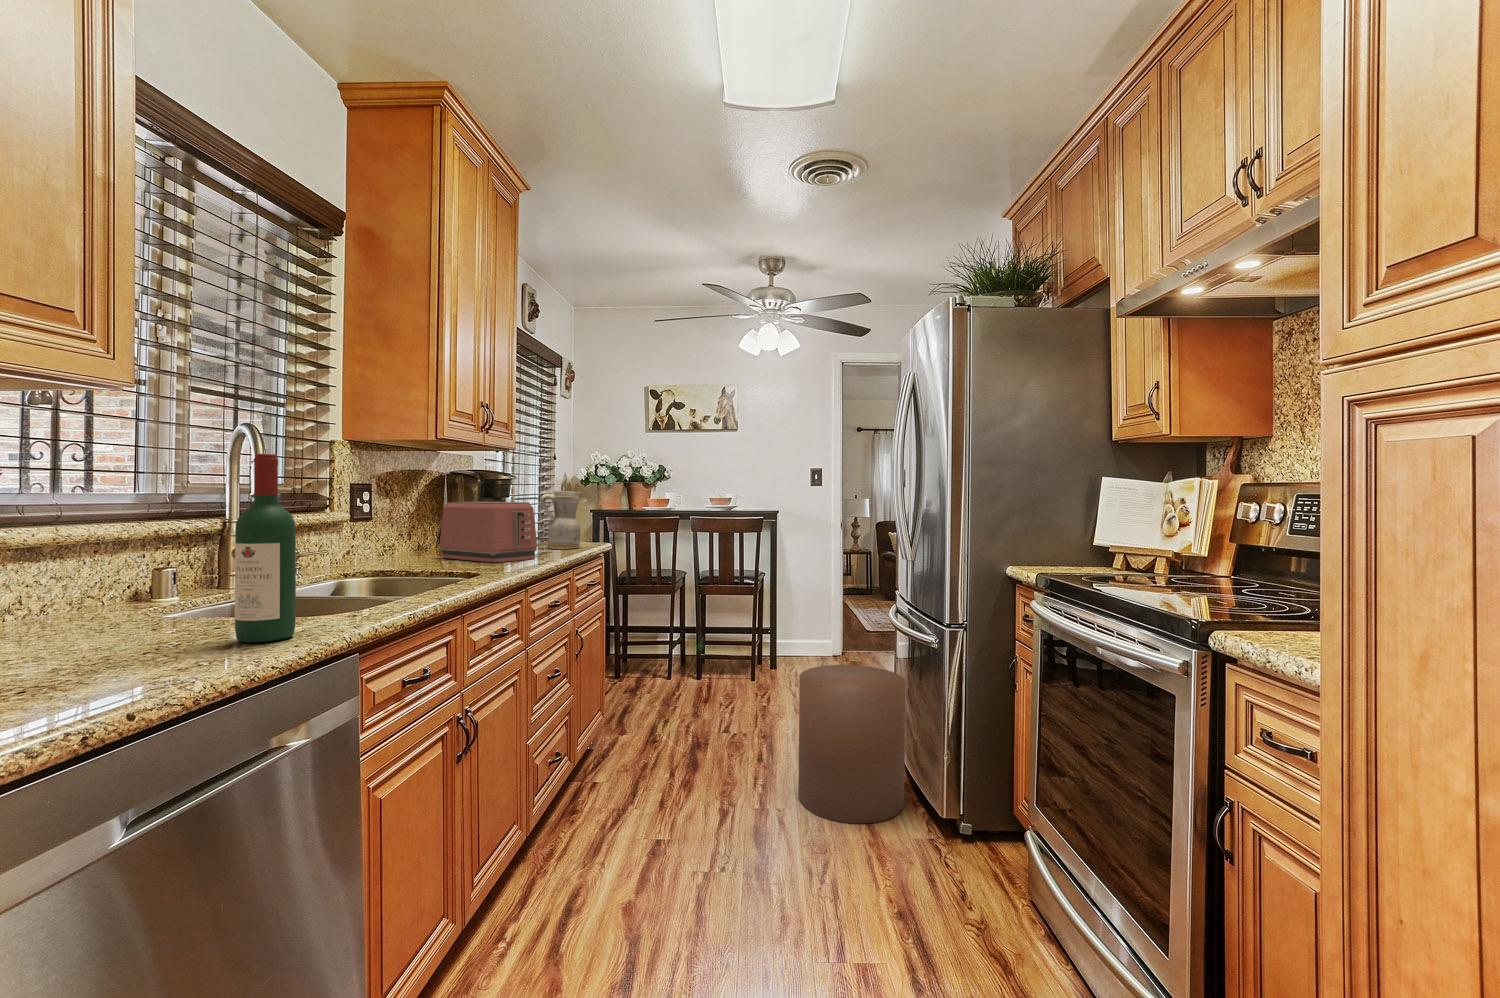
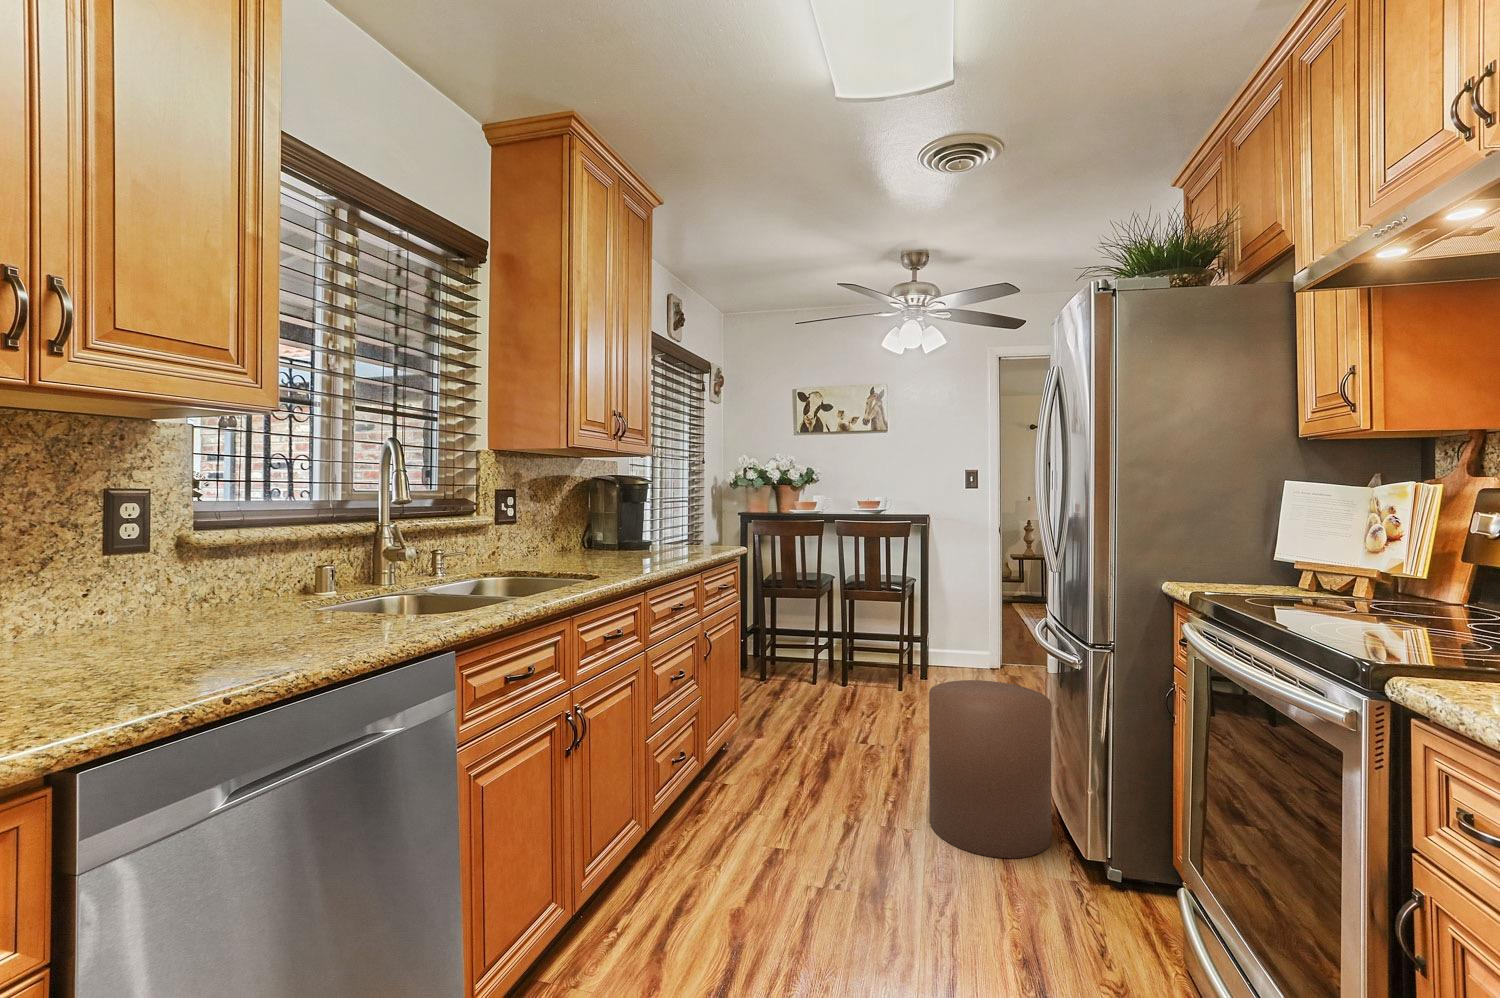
wine bottle: present [235,454,296,642] -> none [350,468,400,636]
ceramic pitcher: present [540,490,582,549] -> none [674,494,713,551]
toaster: present [439,502,537,562] -> none [578,506,664,564]

